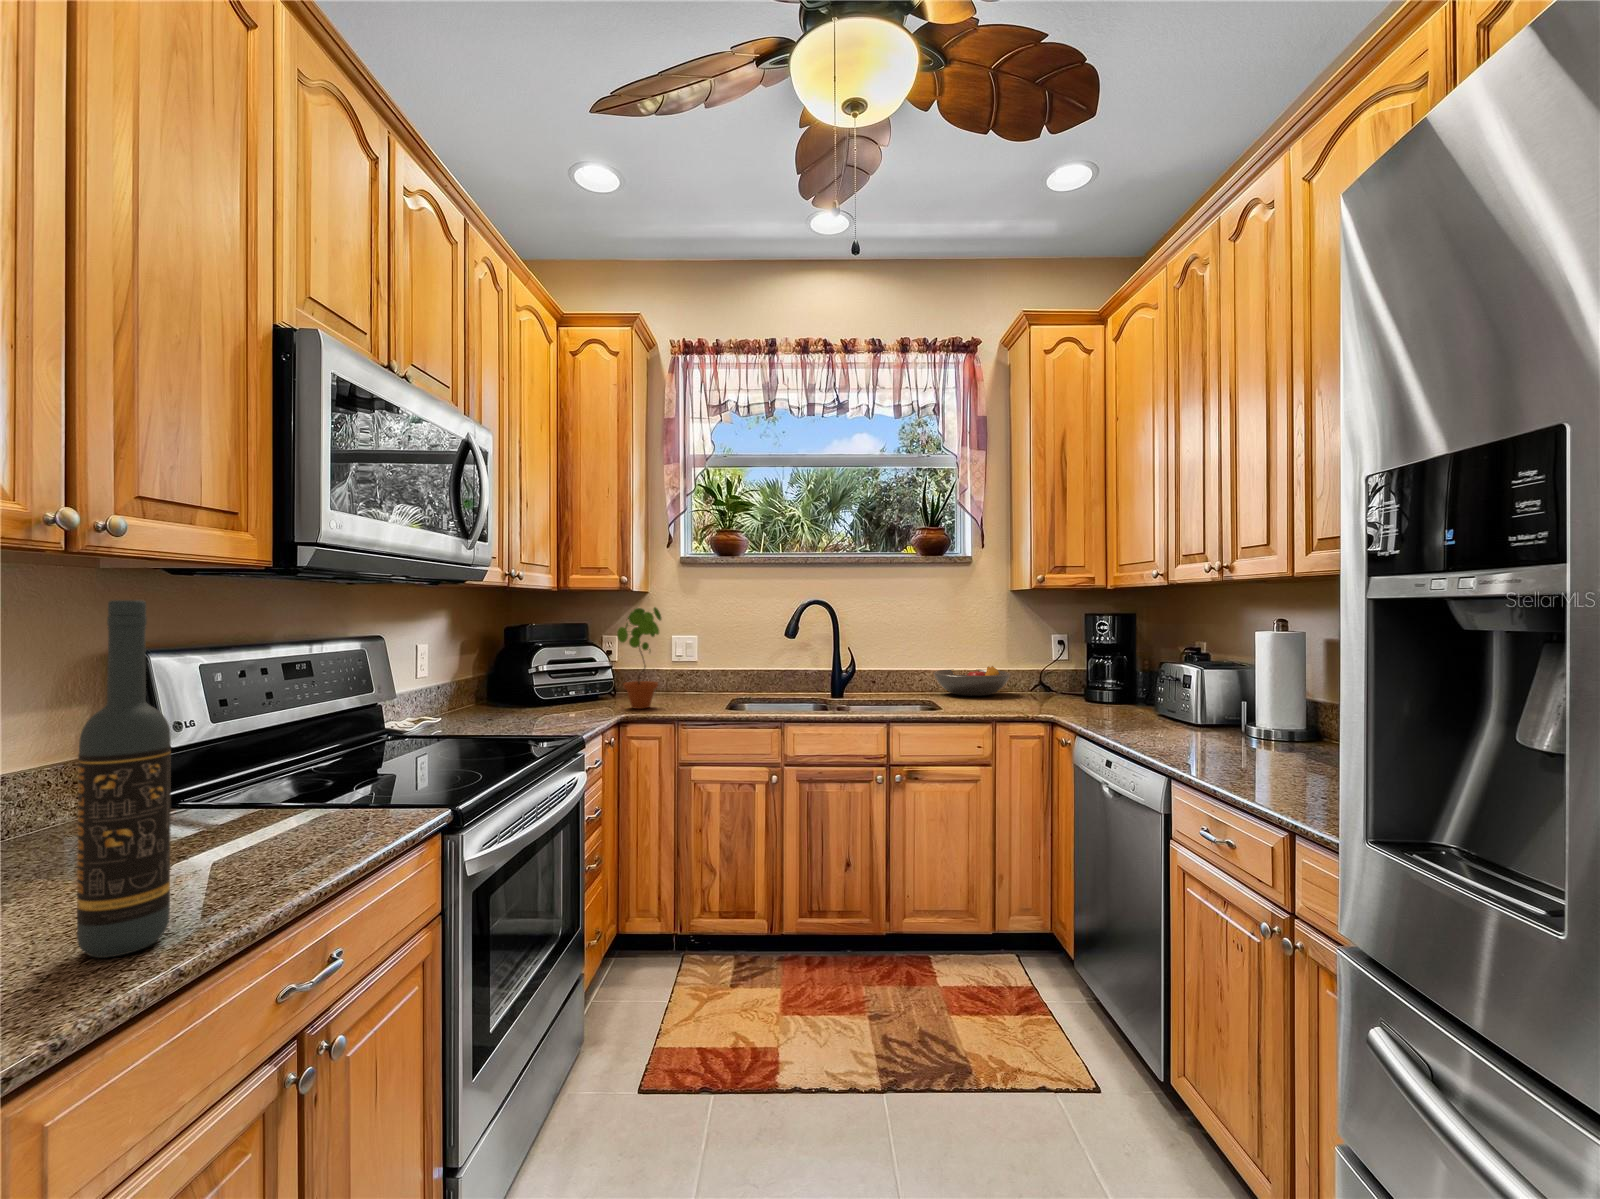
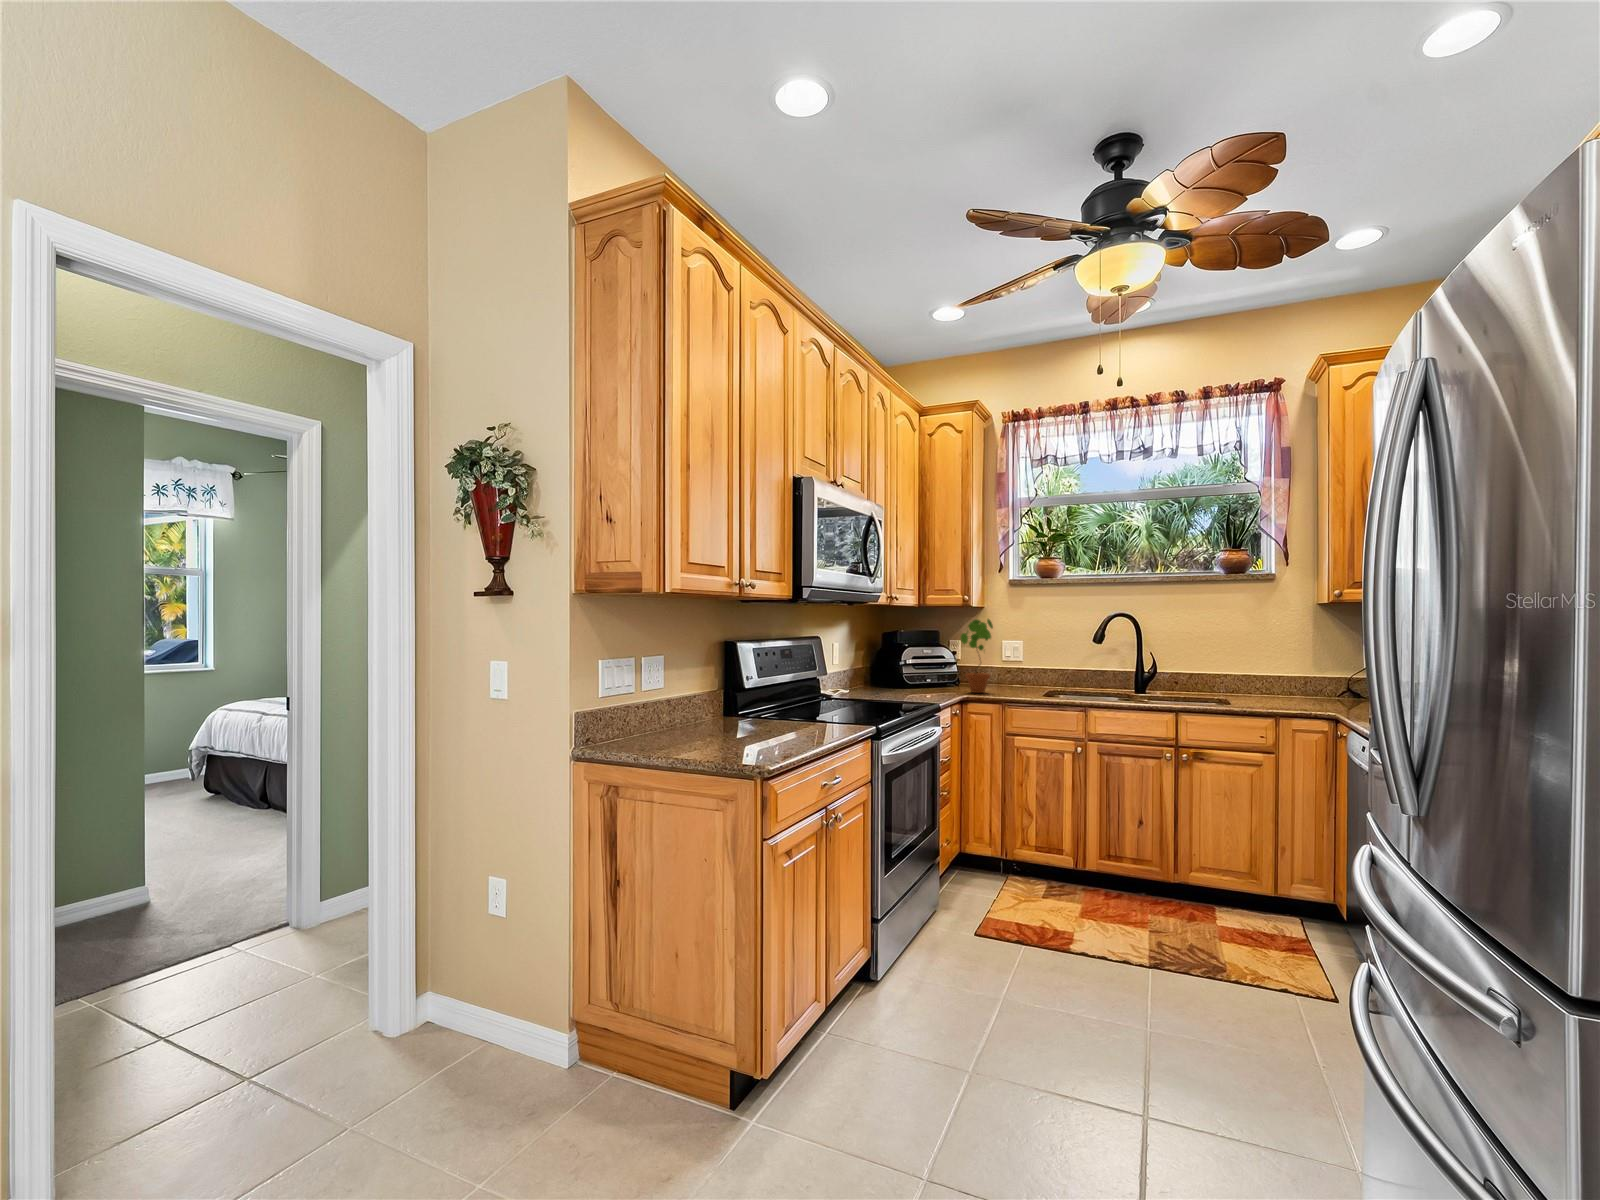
wine bottle: present [77,600,171,958] -> none [766,618,792,749]
fruit bowl: present [933,666,1011,696] -> none [1235,674,1315,699]

